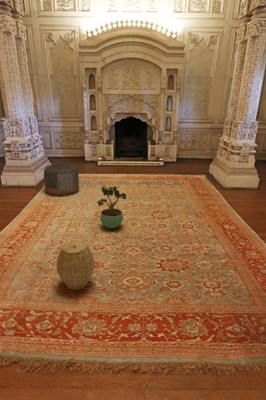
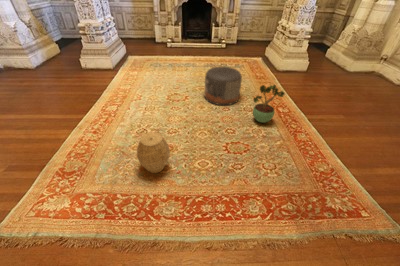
pouf: present [44,163,79,196] -> present [204,67,242,105]
potted plant: present [97,186,126,228] -> present [253,85,284,123]

